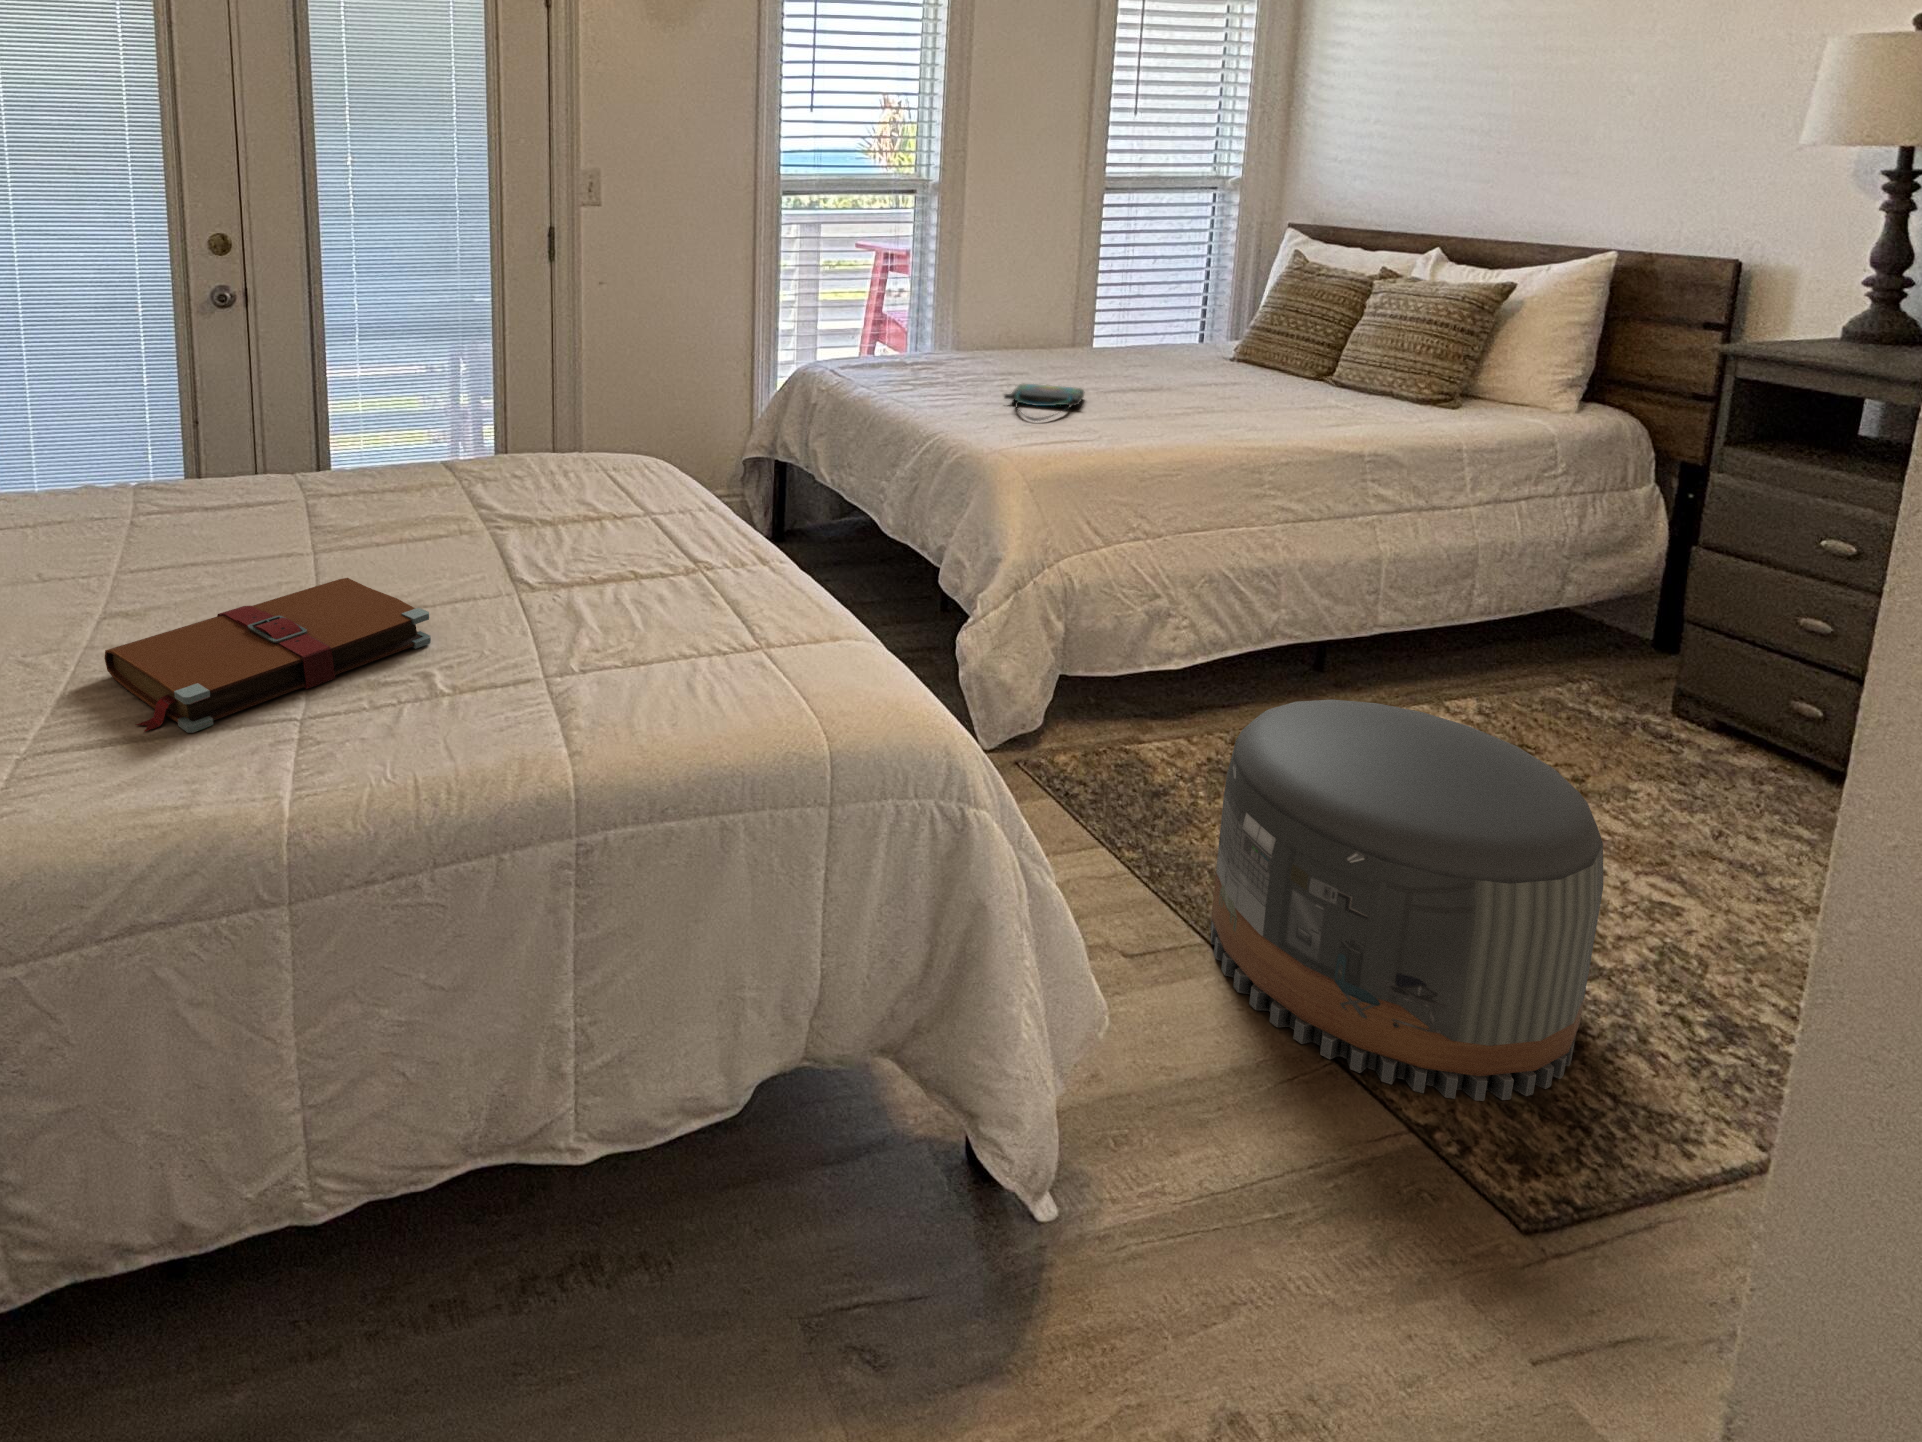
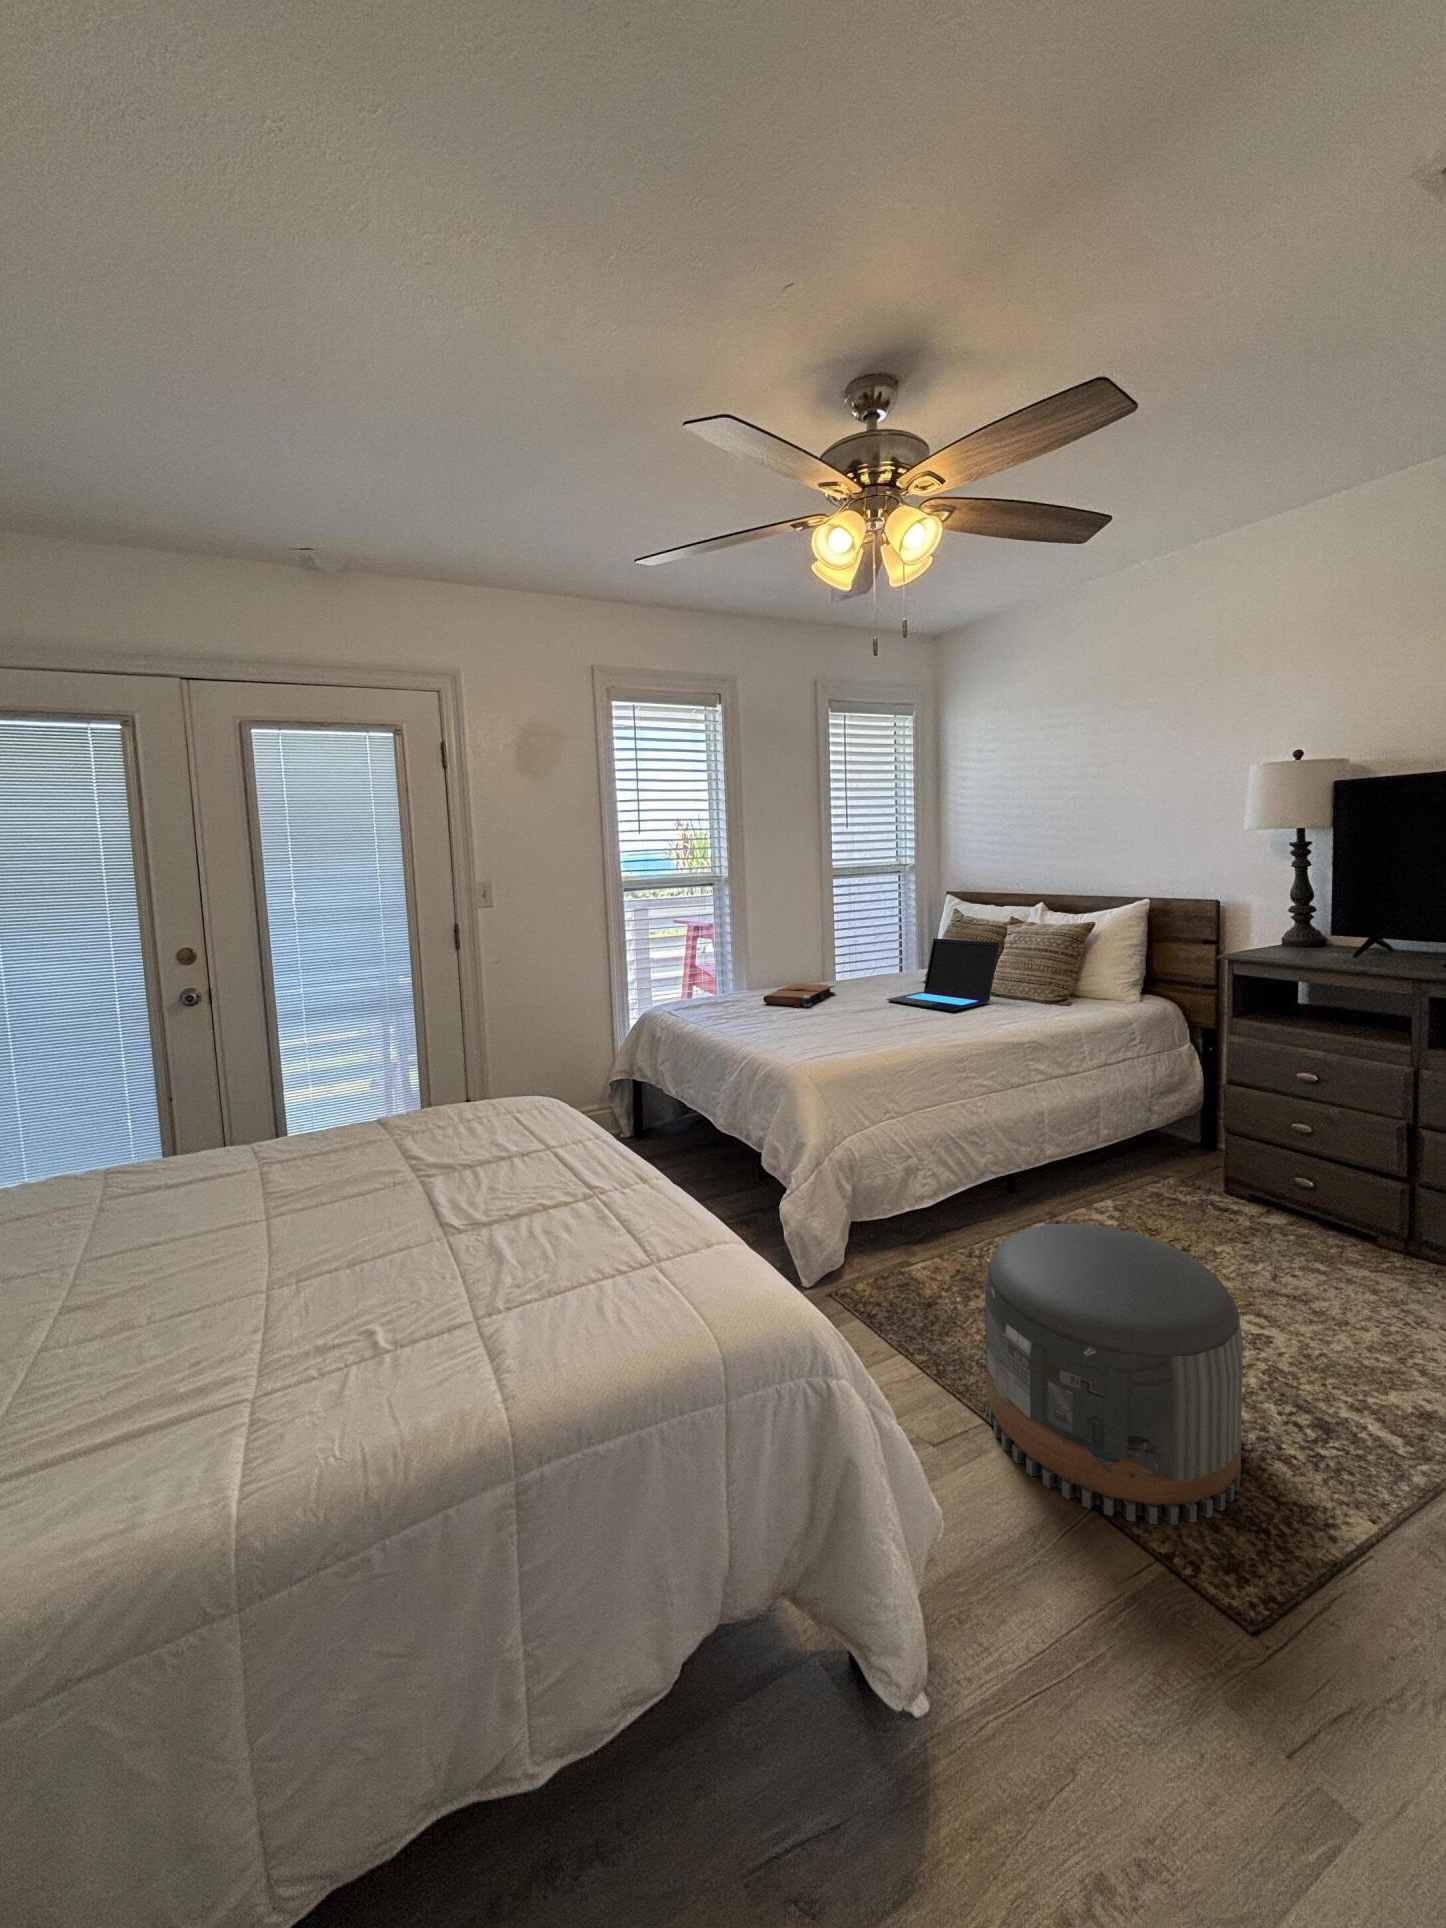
laptop: none [1159,292,1351,402] -> present [887,938,1000,1011]
tote bag: present [1004,384,1084,421] -> none [790,1012,843,1039]
book: present [104,578,431,733] -> present [763,984,835,1007]

